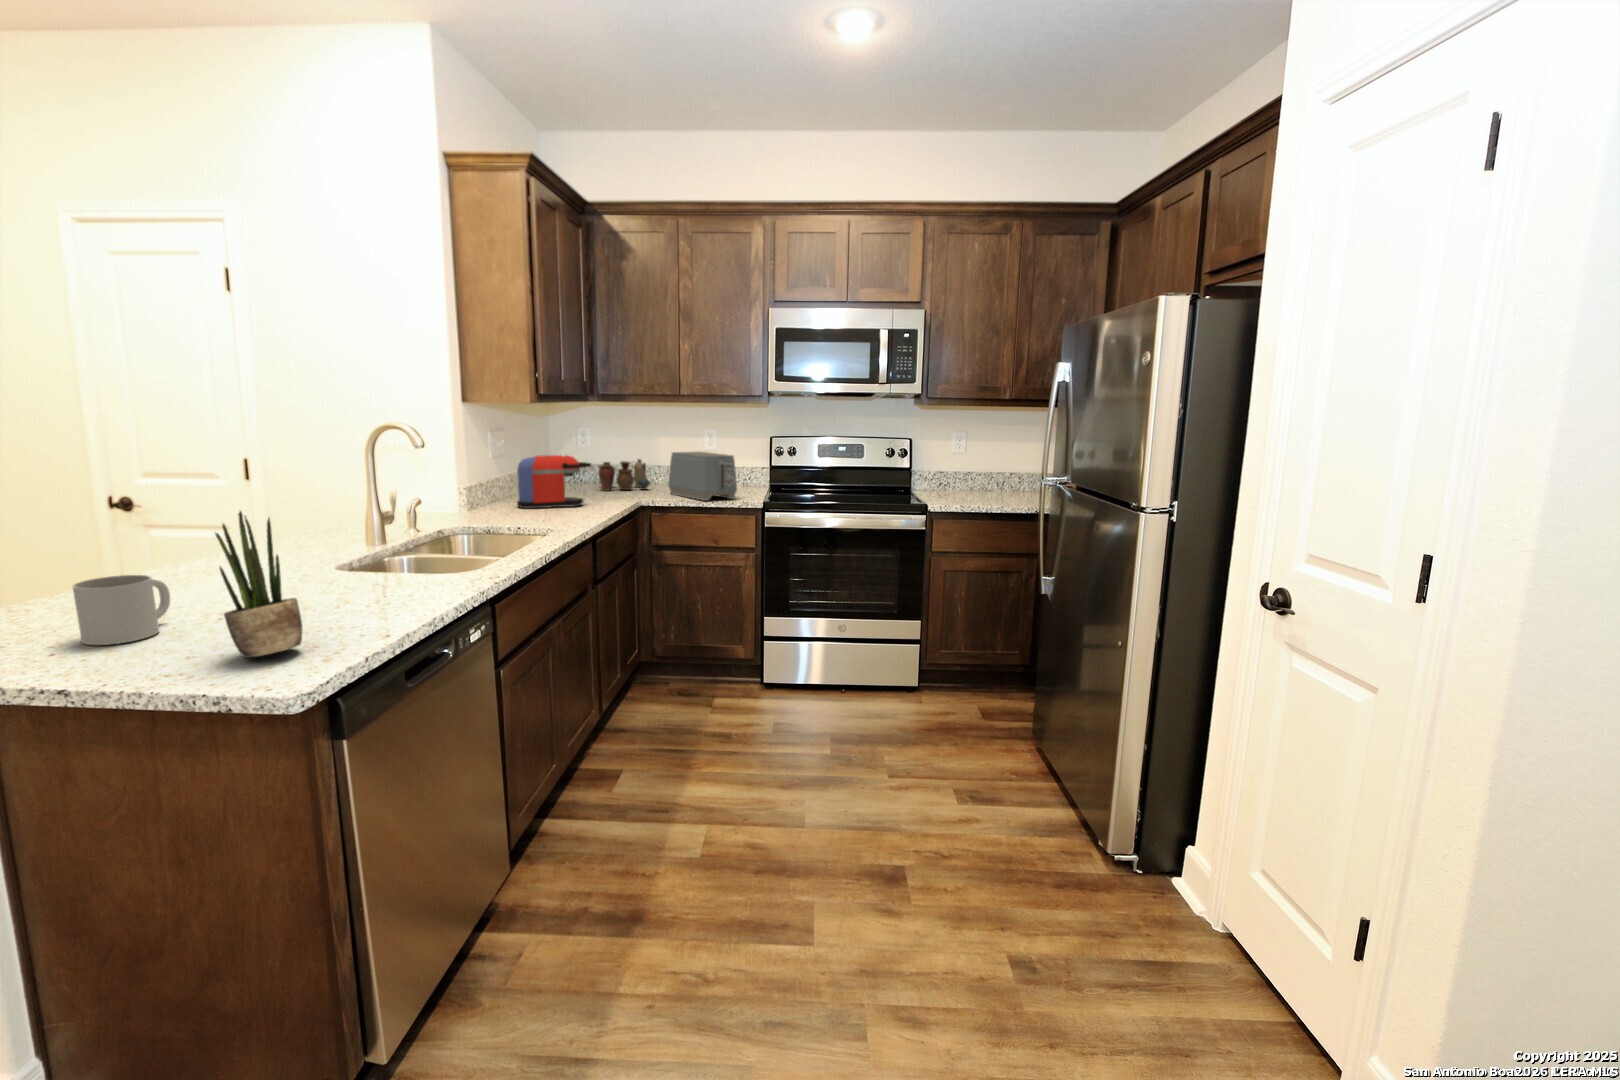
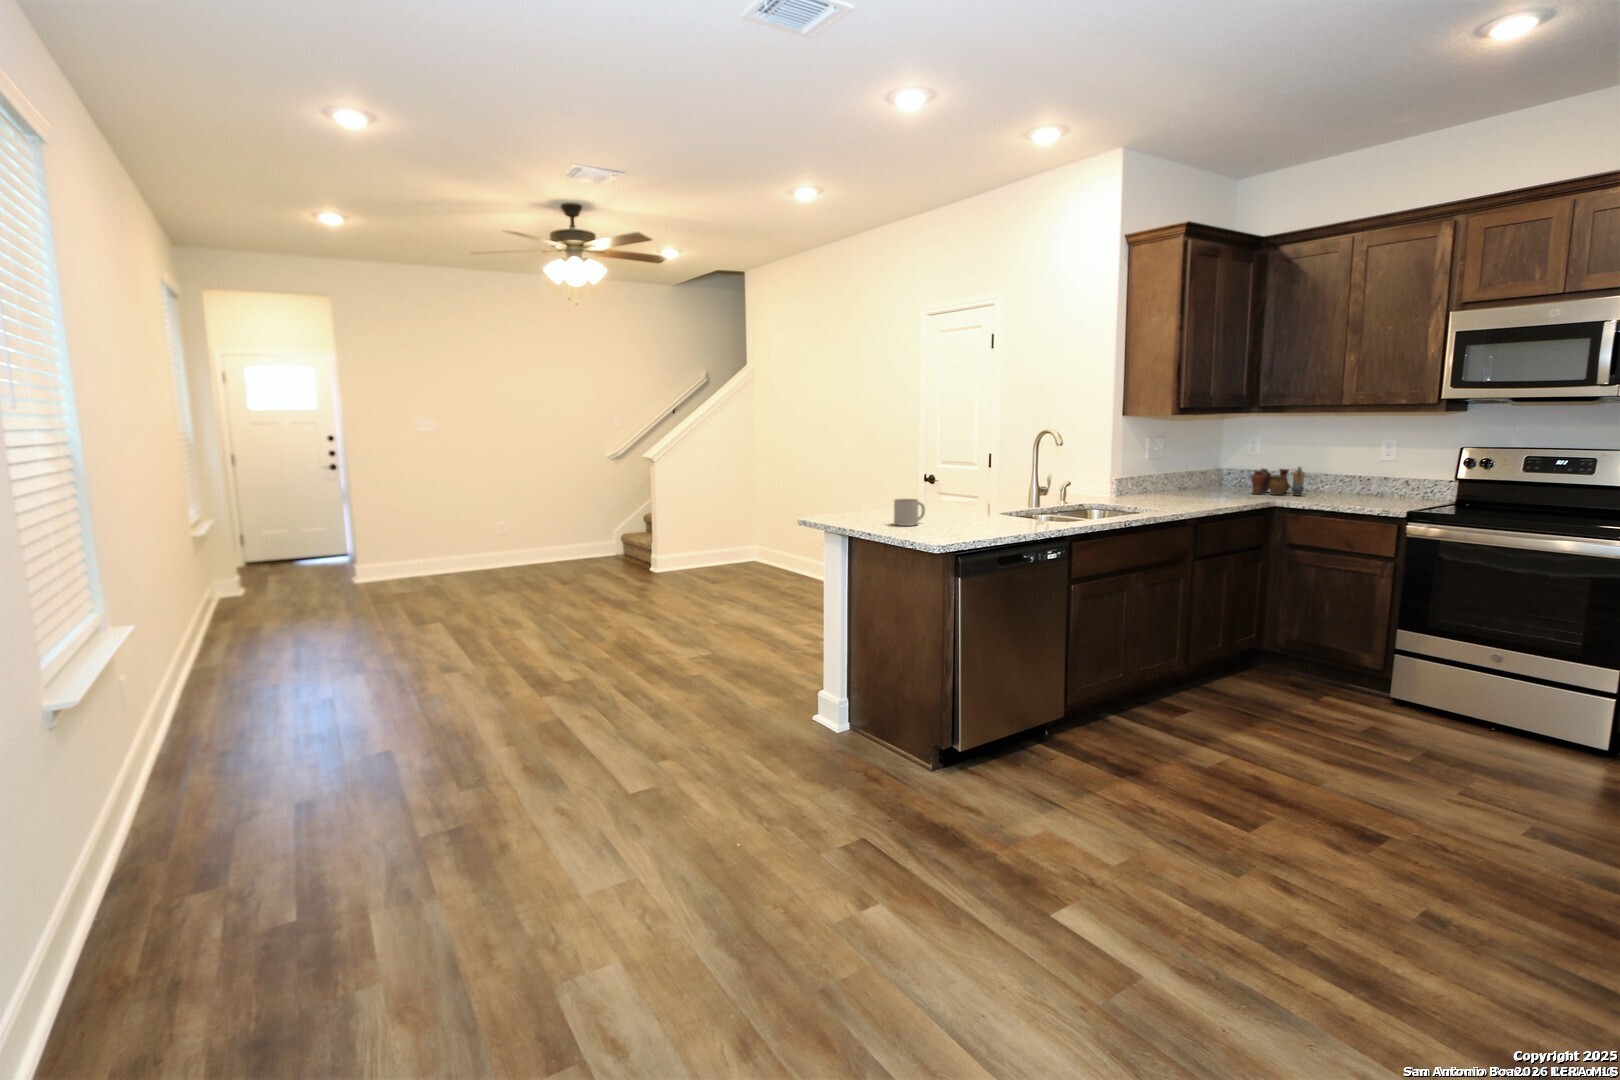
toaster: present [668,451,737,501] -> none [1316,460,1386,507]
coffee maker: present [517,455,591,509] -> none [1155,459,1223,501]
potted plant: present [215,511,303,658] -> none [933,468,960,534]

